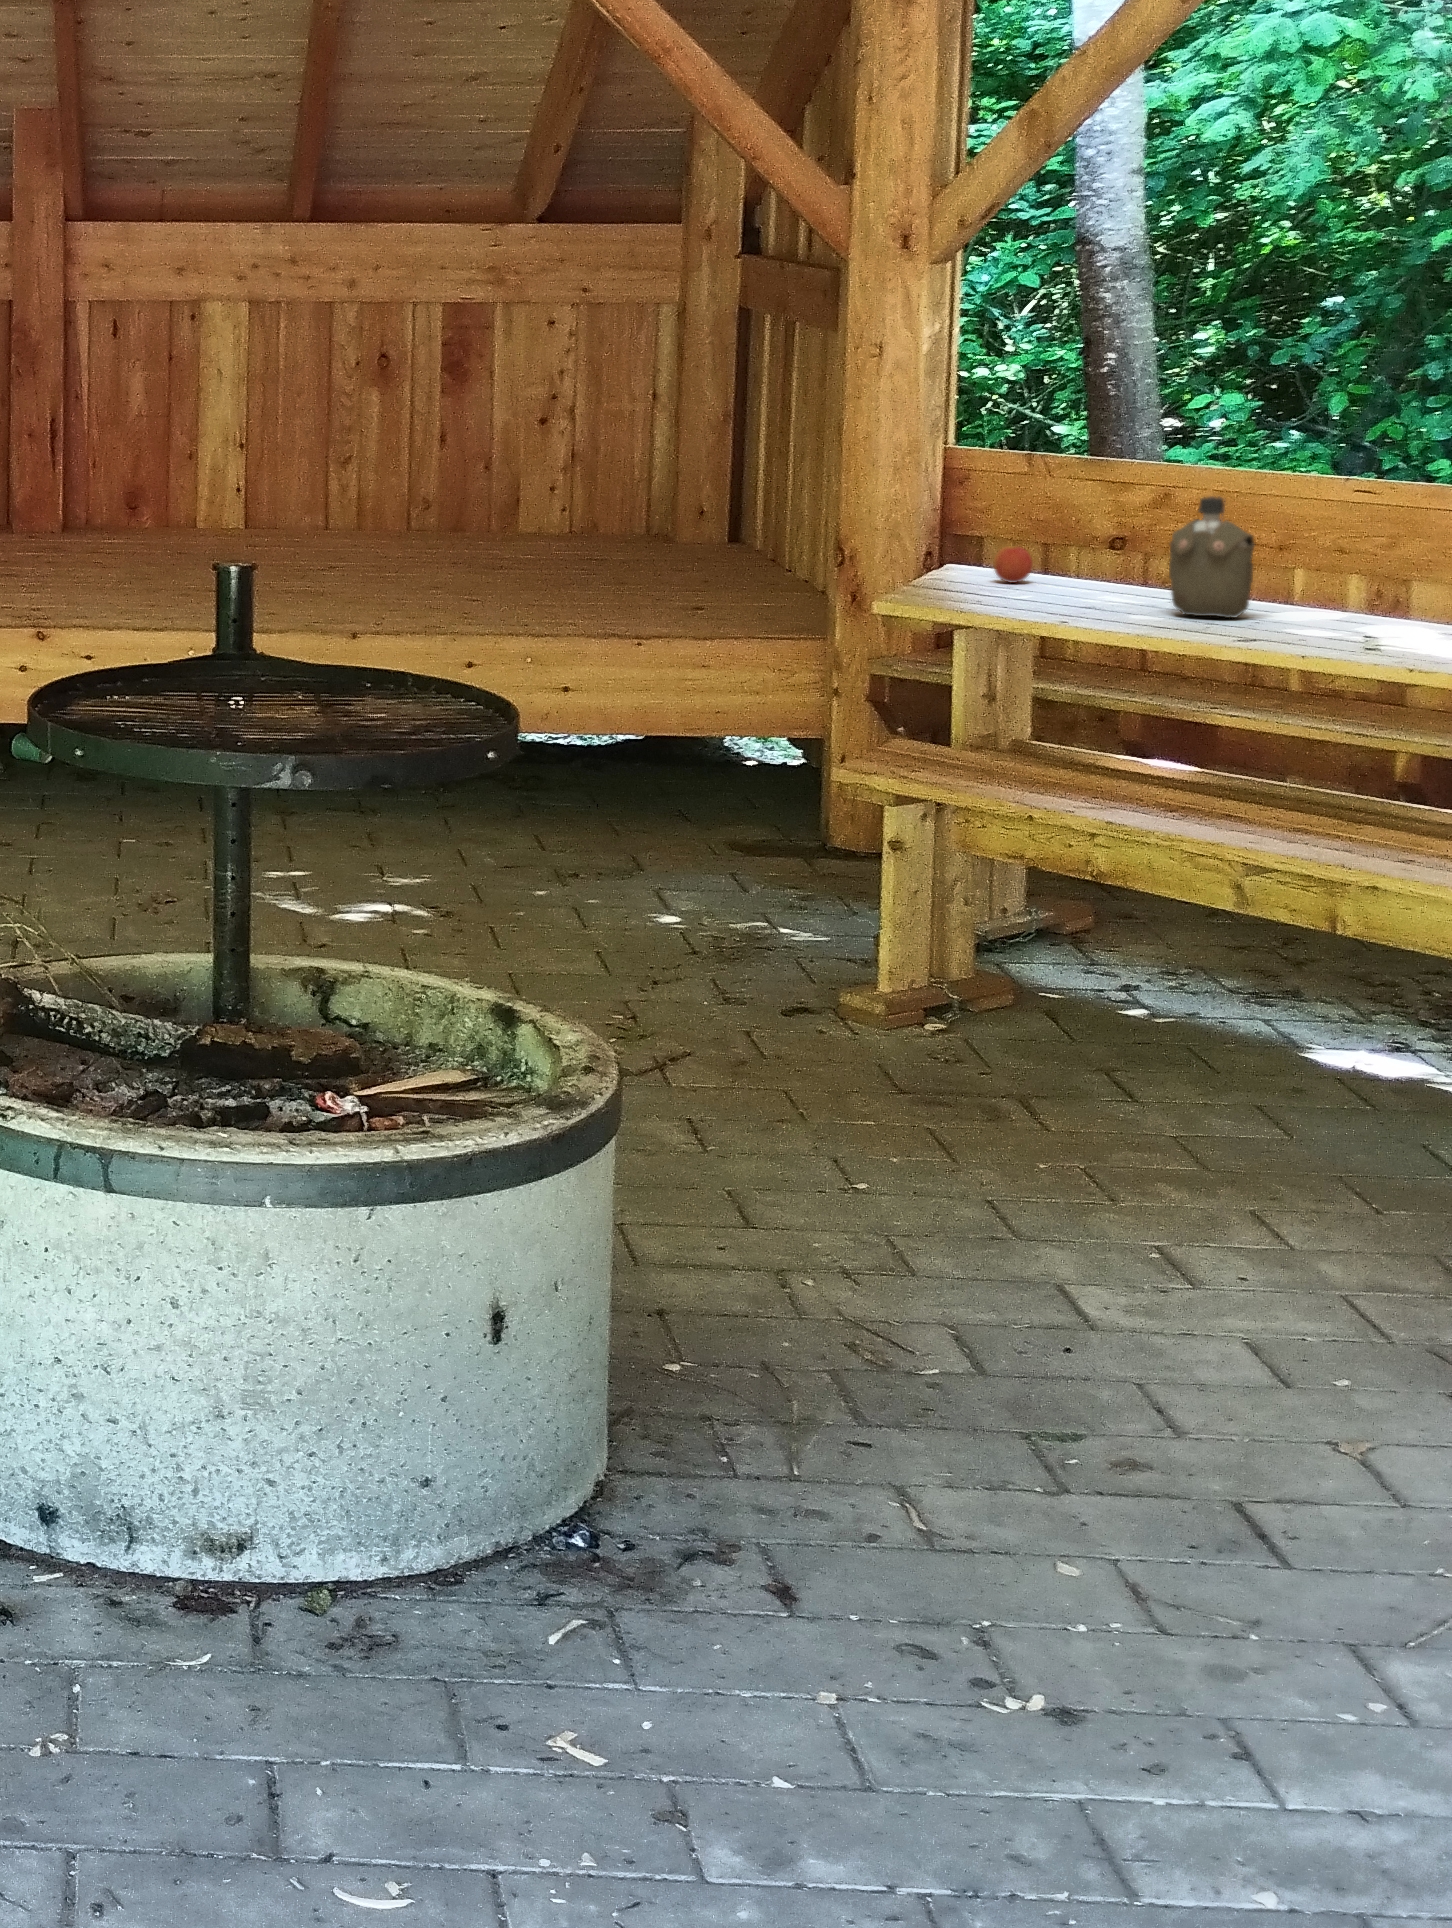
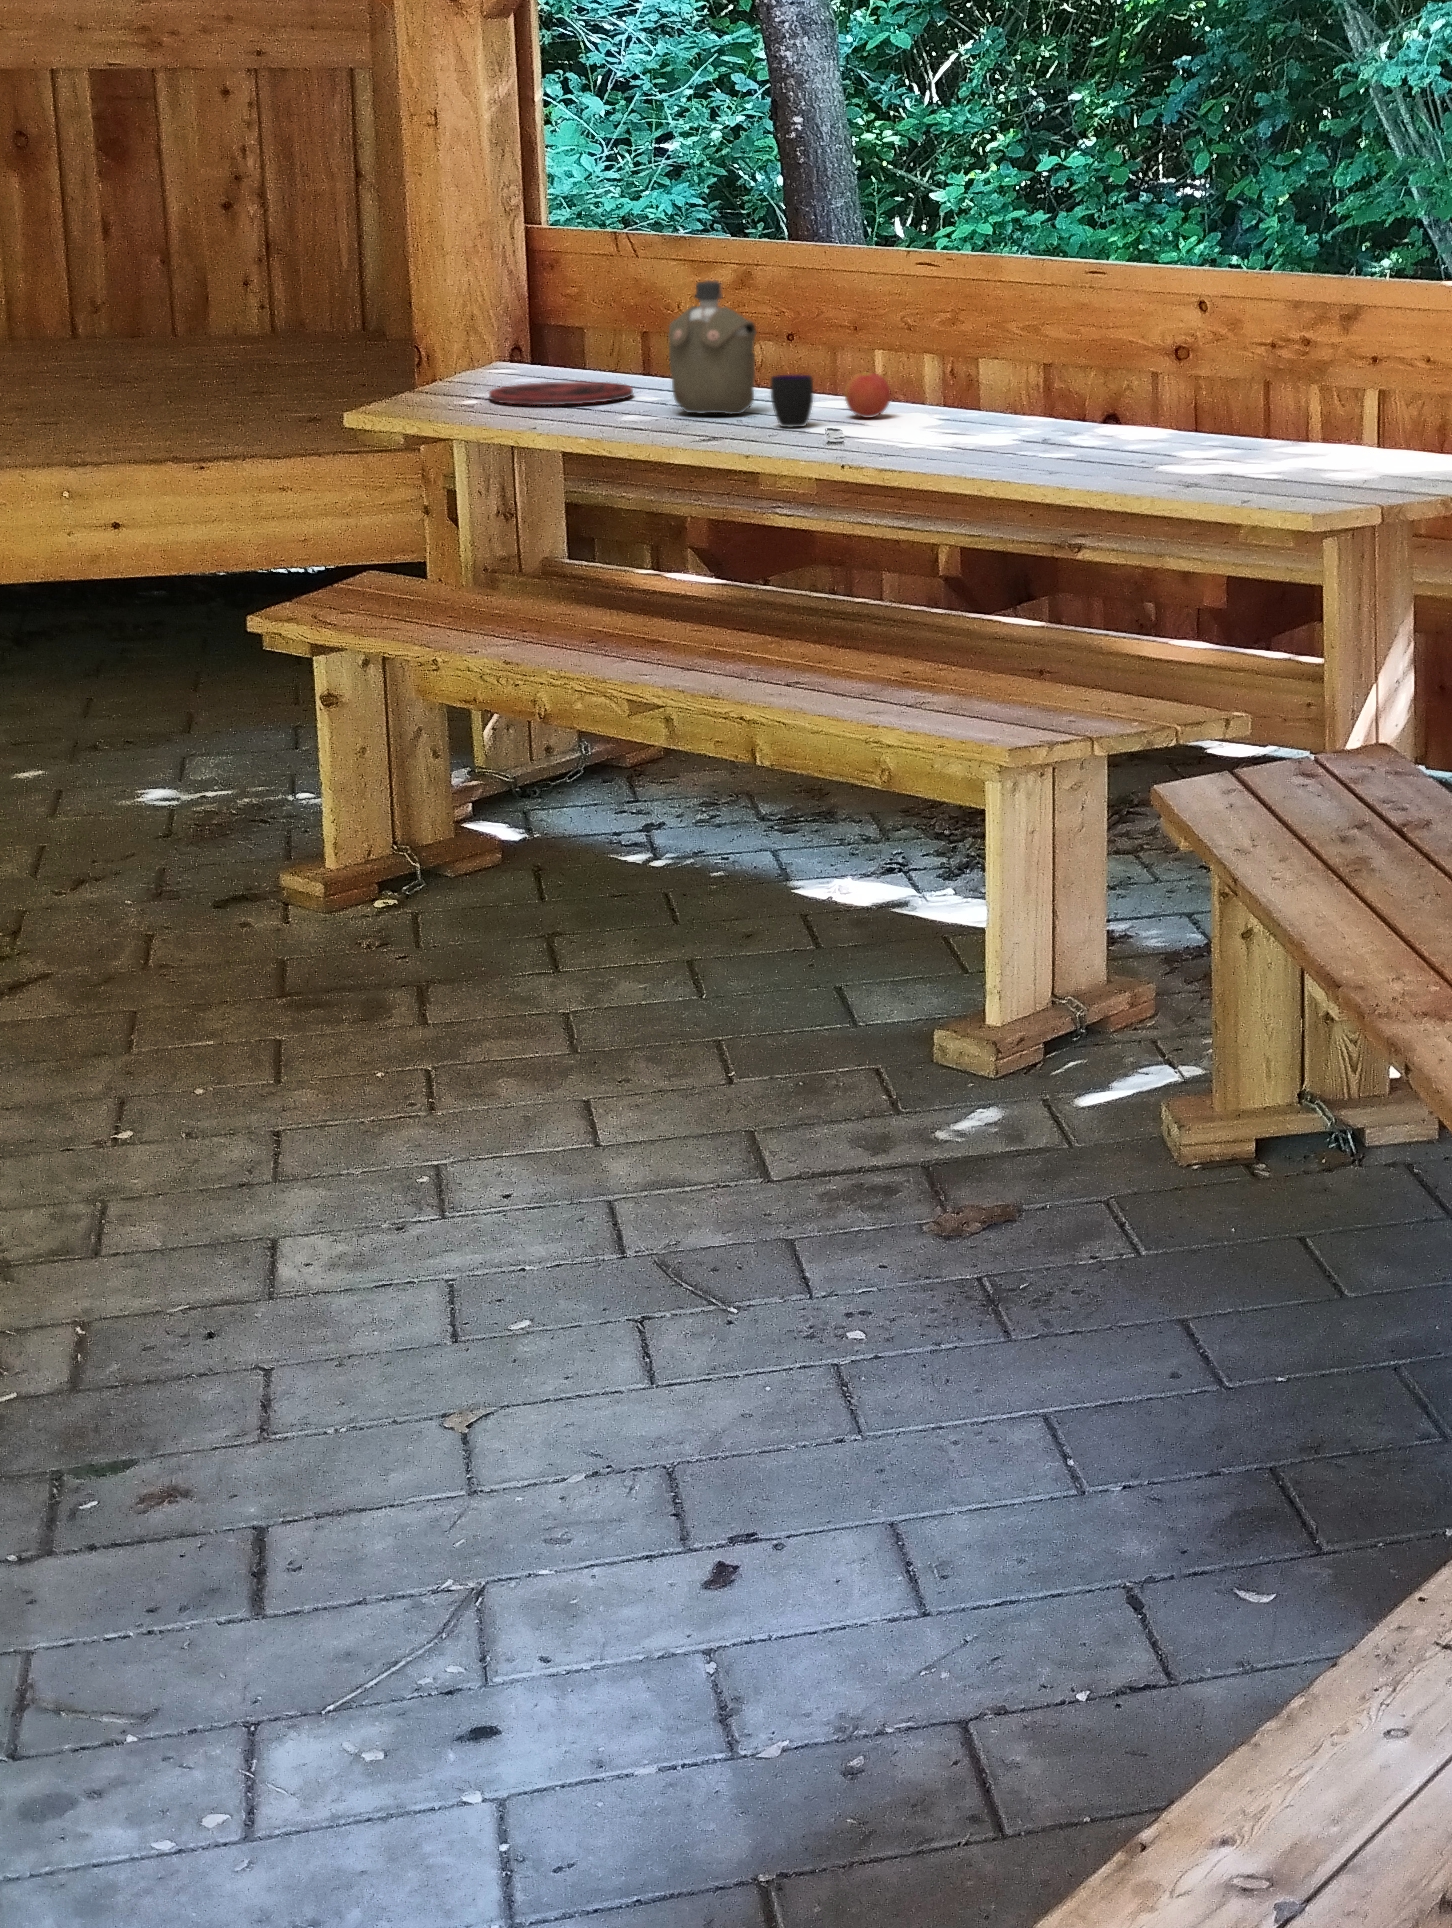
apple: present [993,545,1033,583] -> present [845,372,891,418]
cup: none [1280,583,1321,631] -> present [771,375,813,427]
plate: none [984,584,1116,603] -> present [489,381,633,405]

